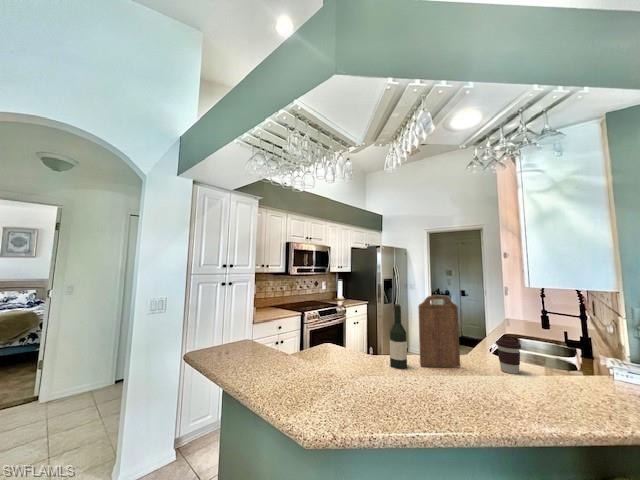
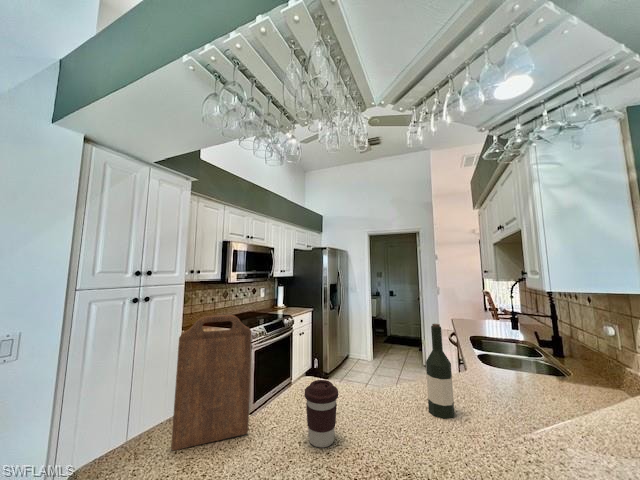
cutting board: present [419,296,460,367] -> present [171,315,252,450]
coffee cup: present [496,338,521,374] -> present [305,380,338,448]

